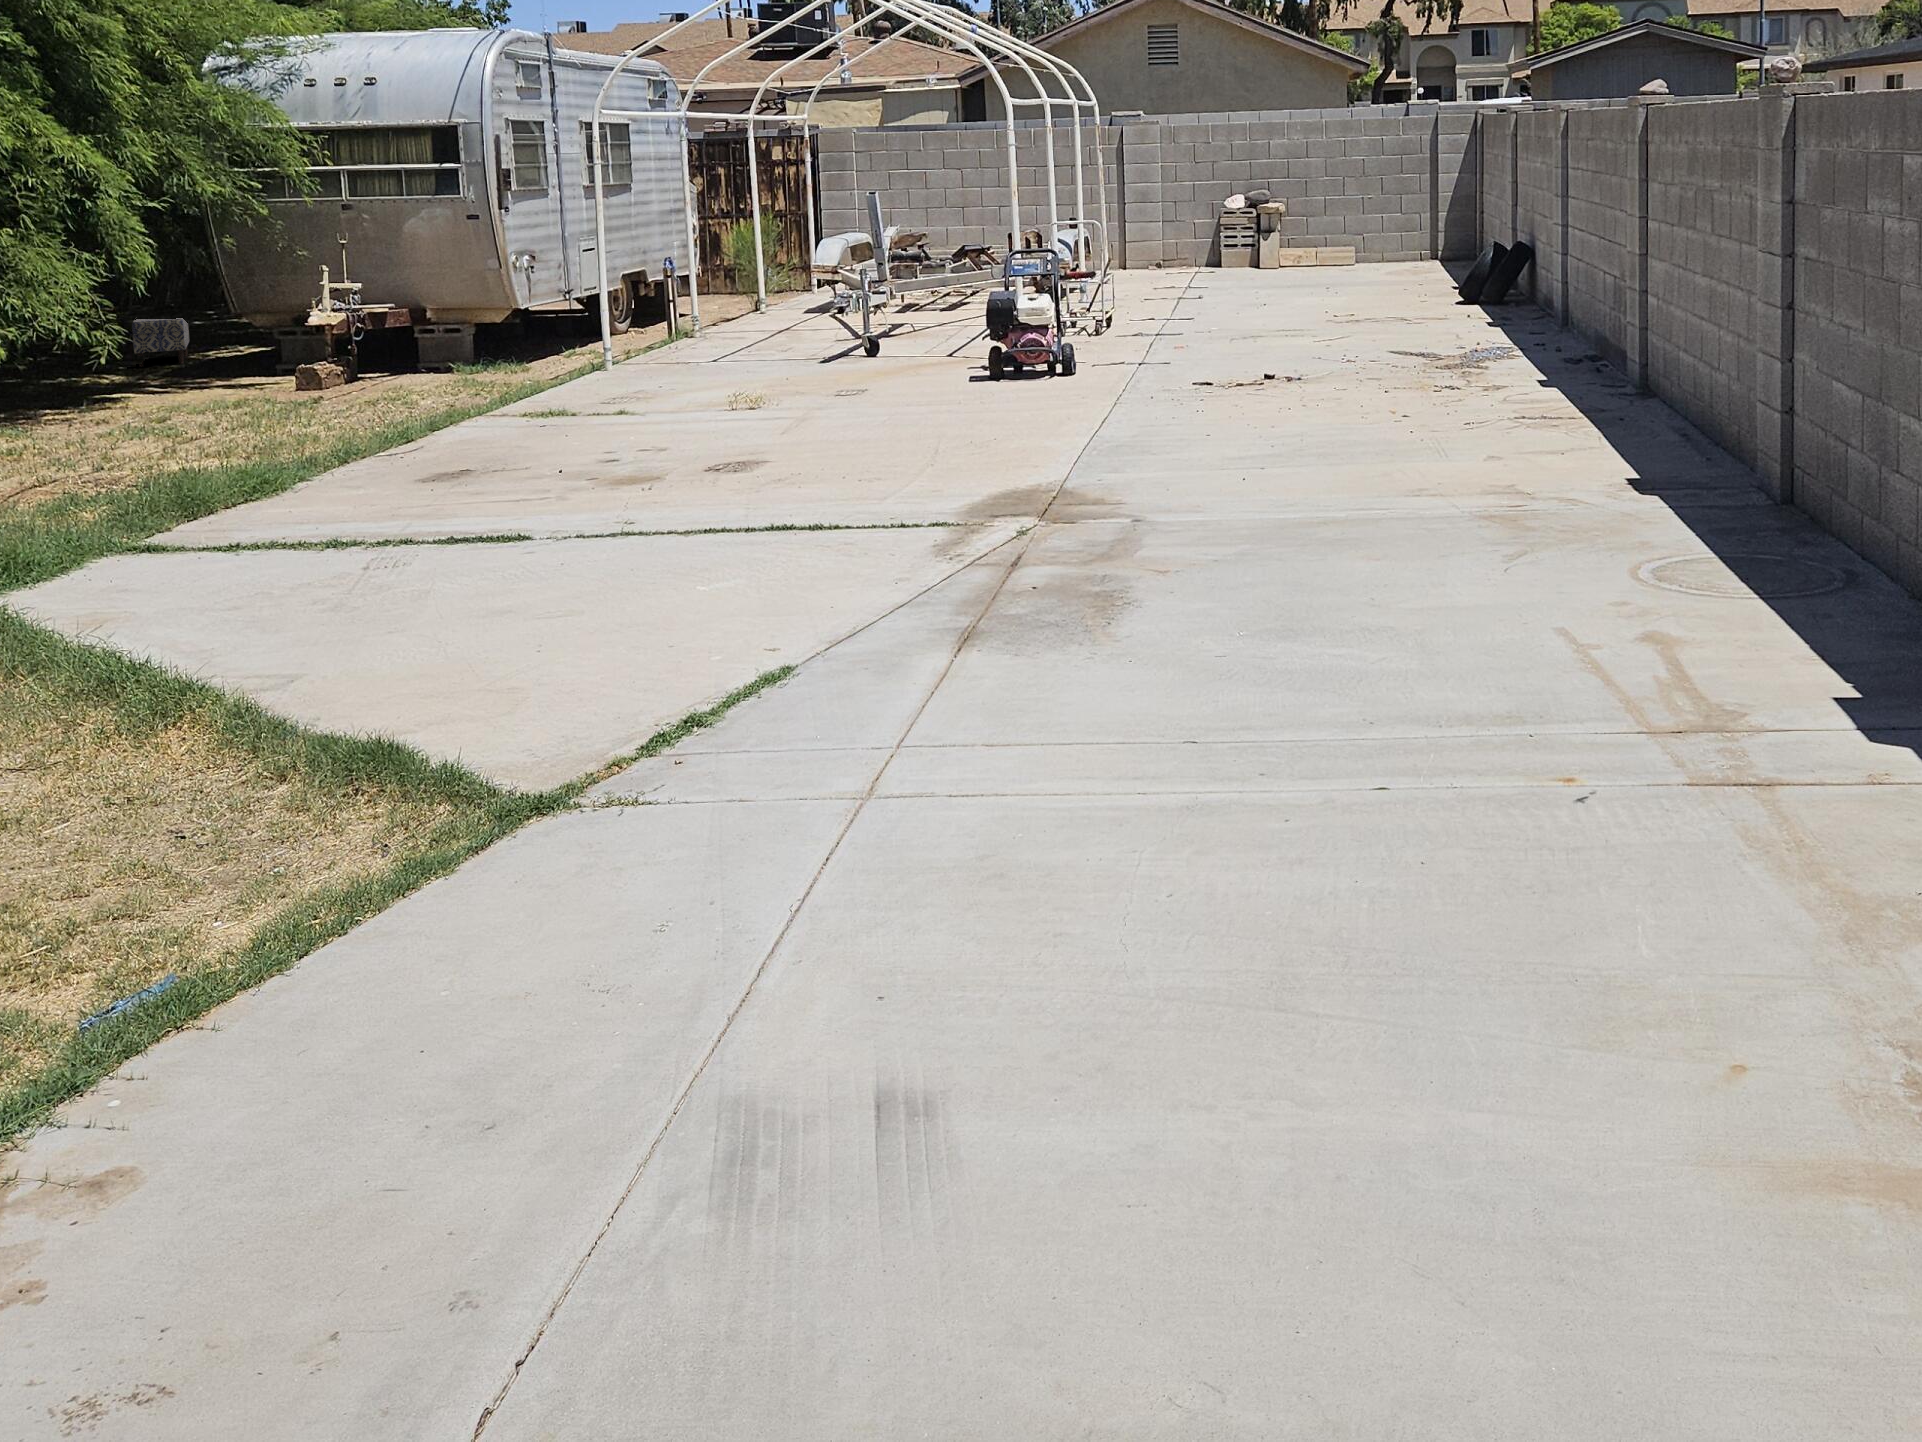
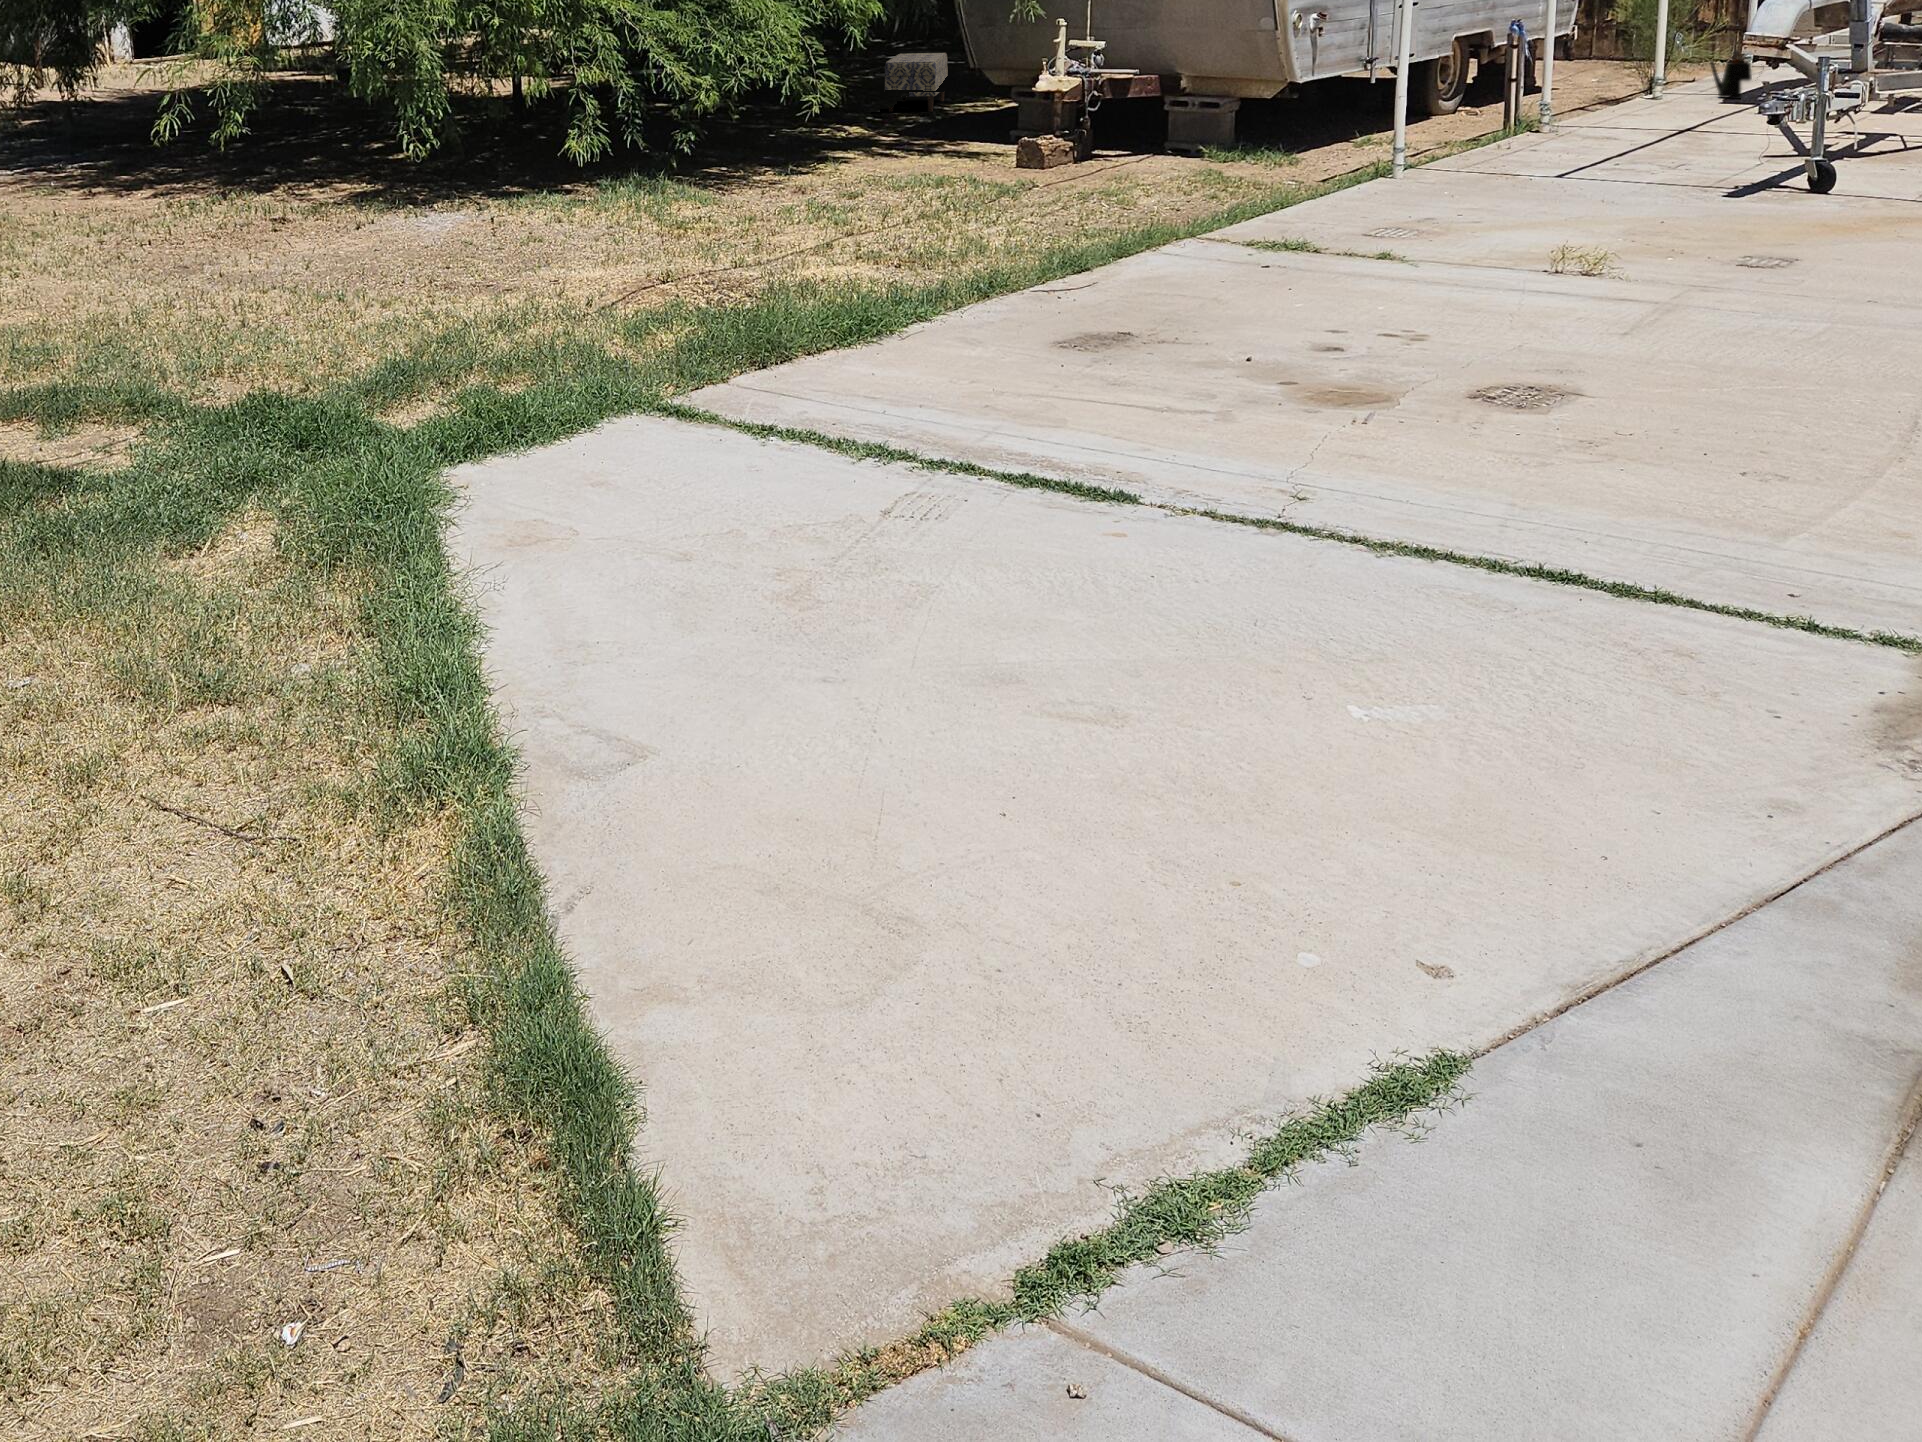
watering can: none [788,272,822,311] -> present [1710,49,1752,99]

